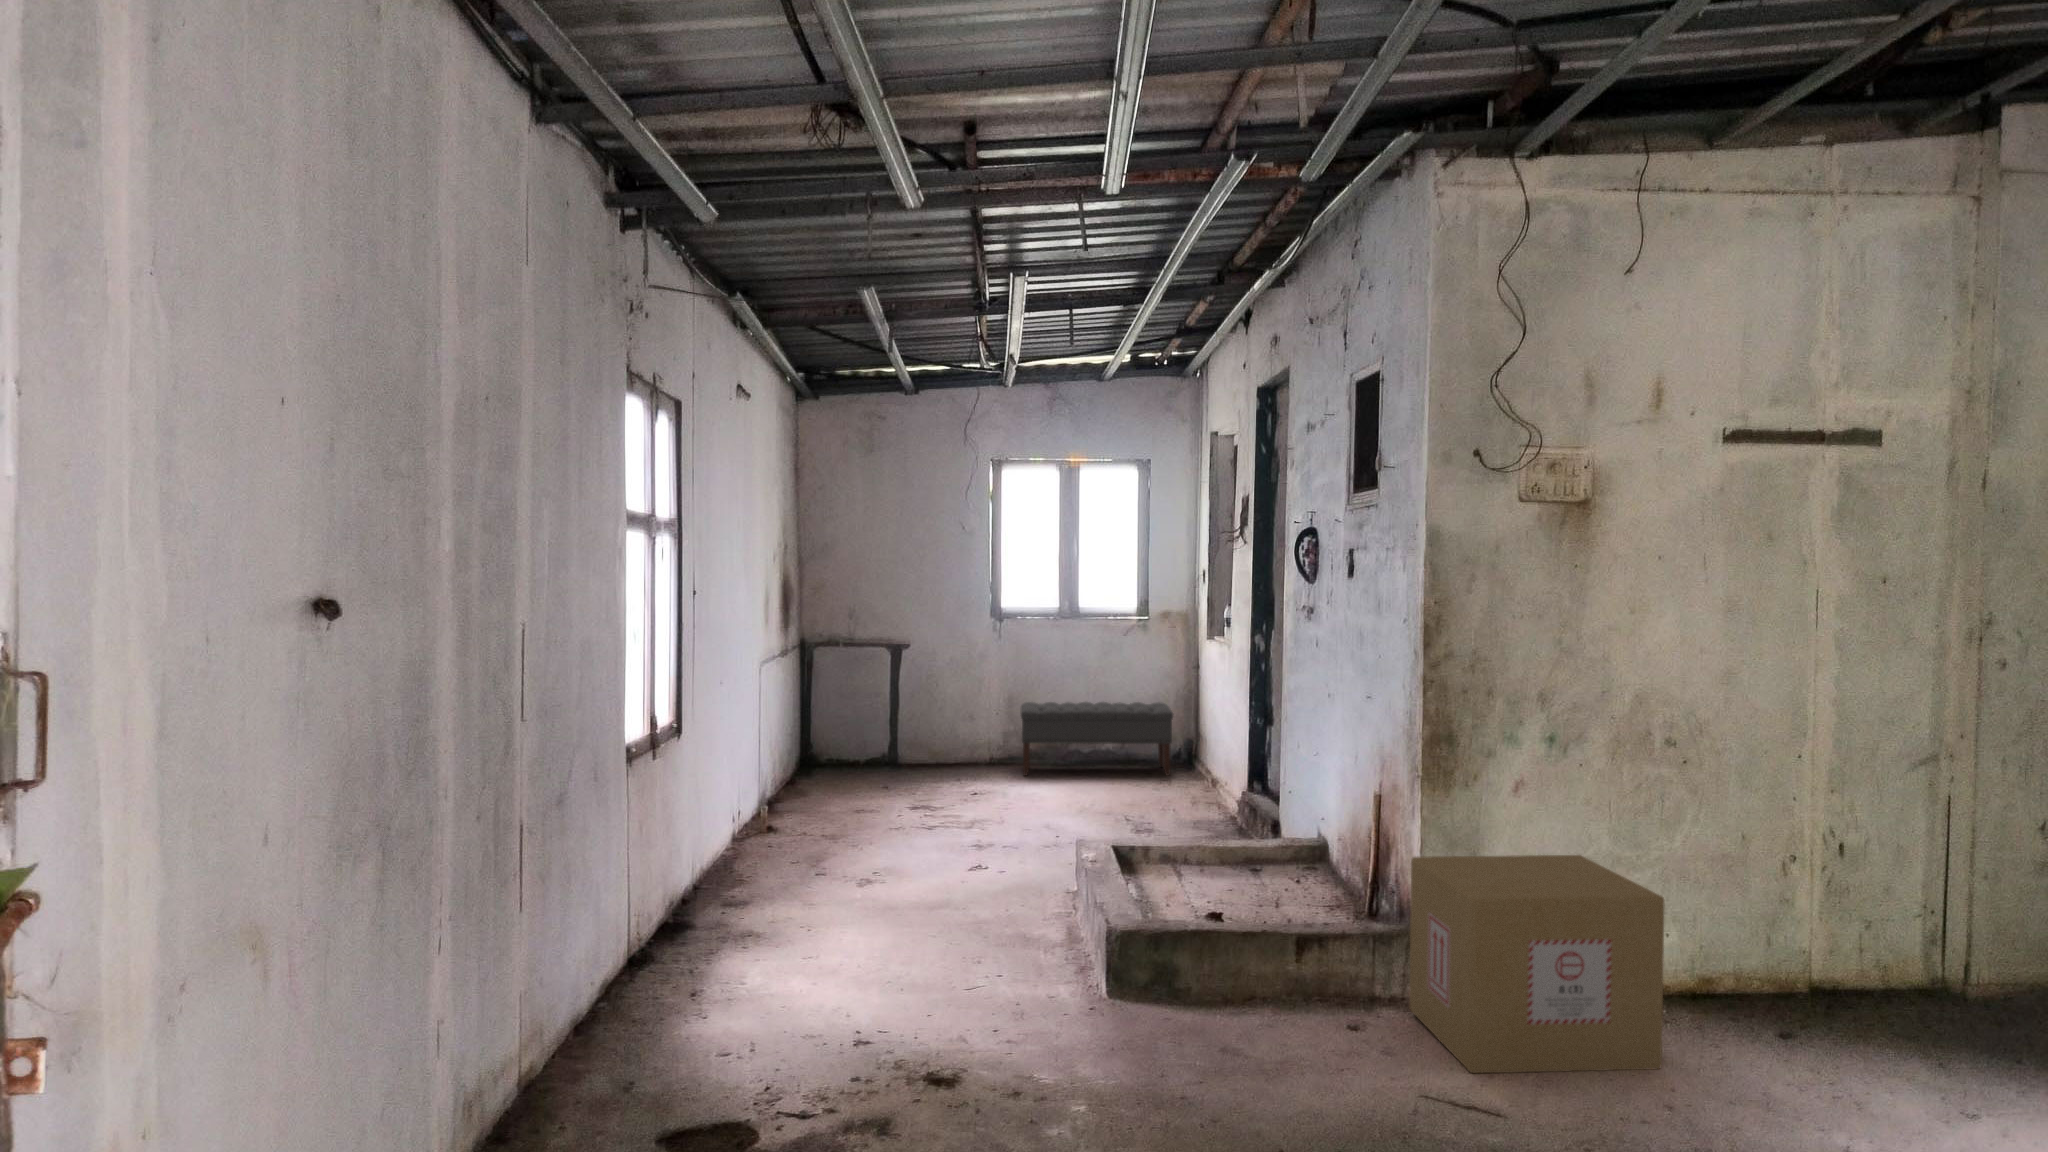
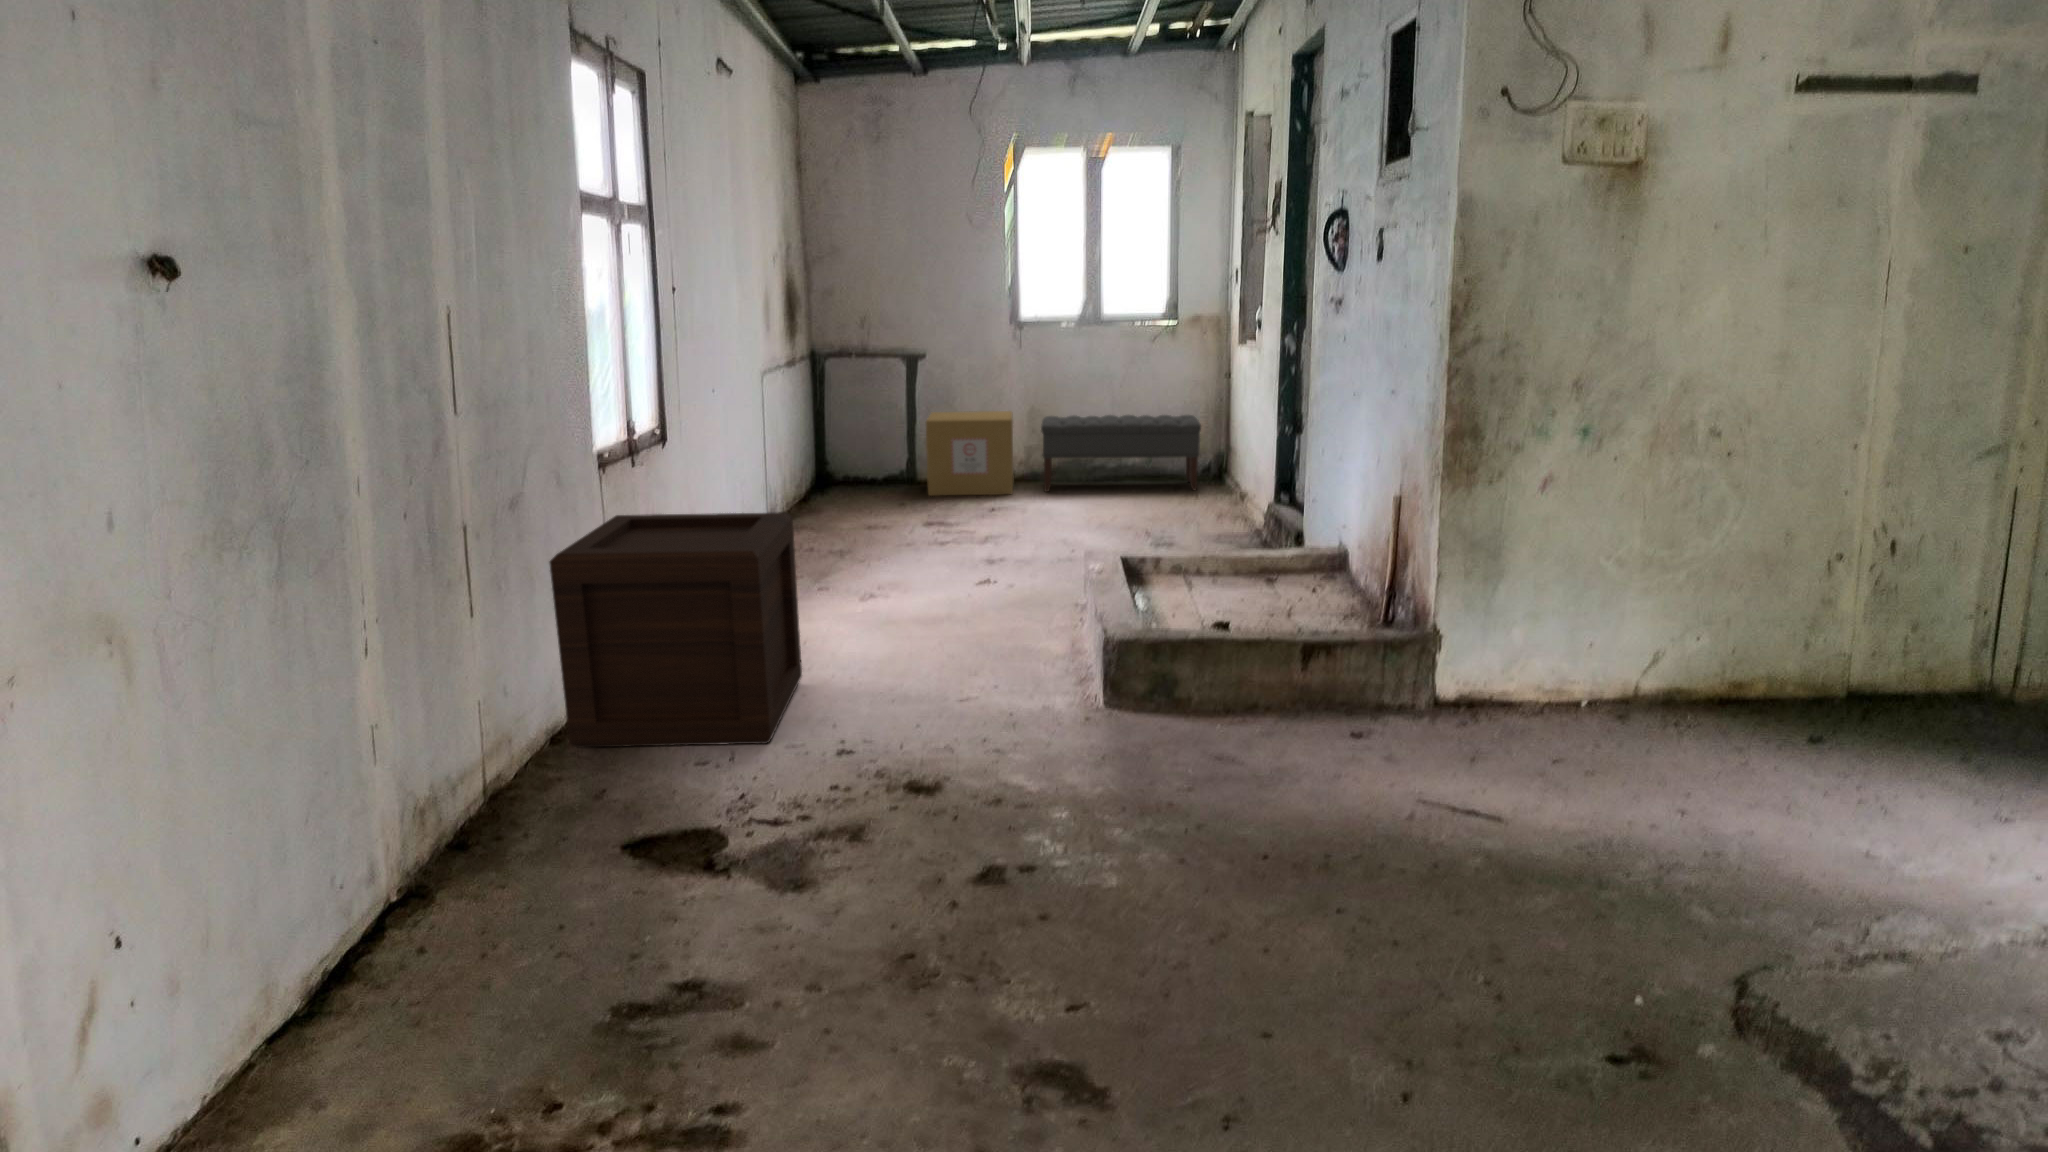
wooden crate: none [586,804,810,1041] -> present [549,512,802,747]
cardboard box: present [1409,855,1664,1074] -> present [926,411,1013,496]

